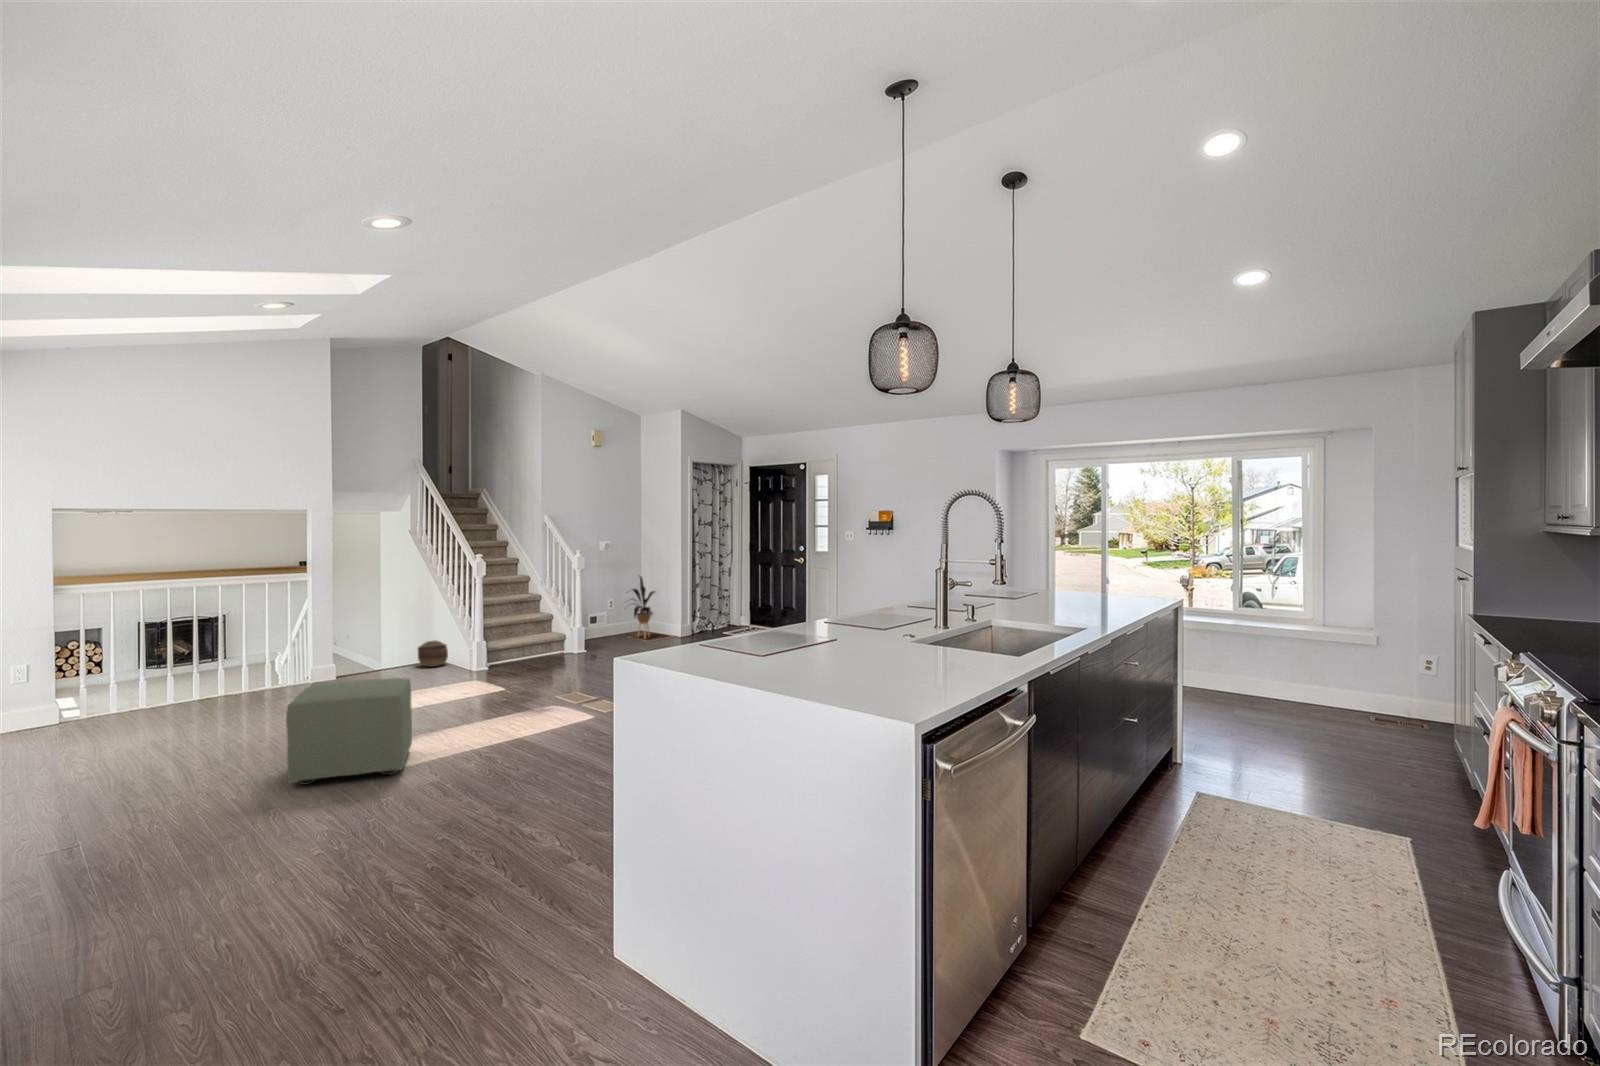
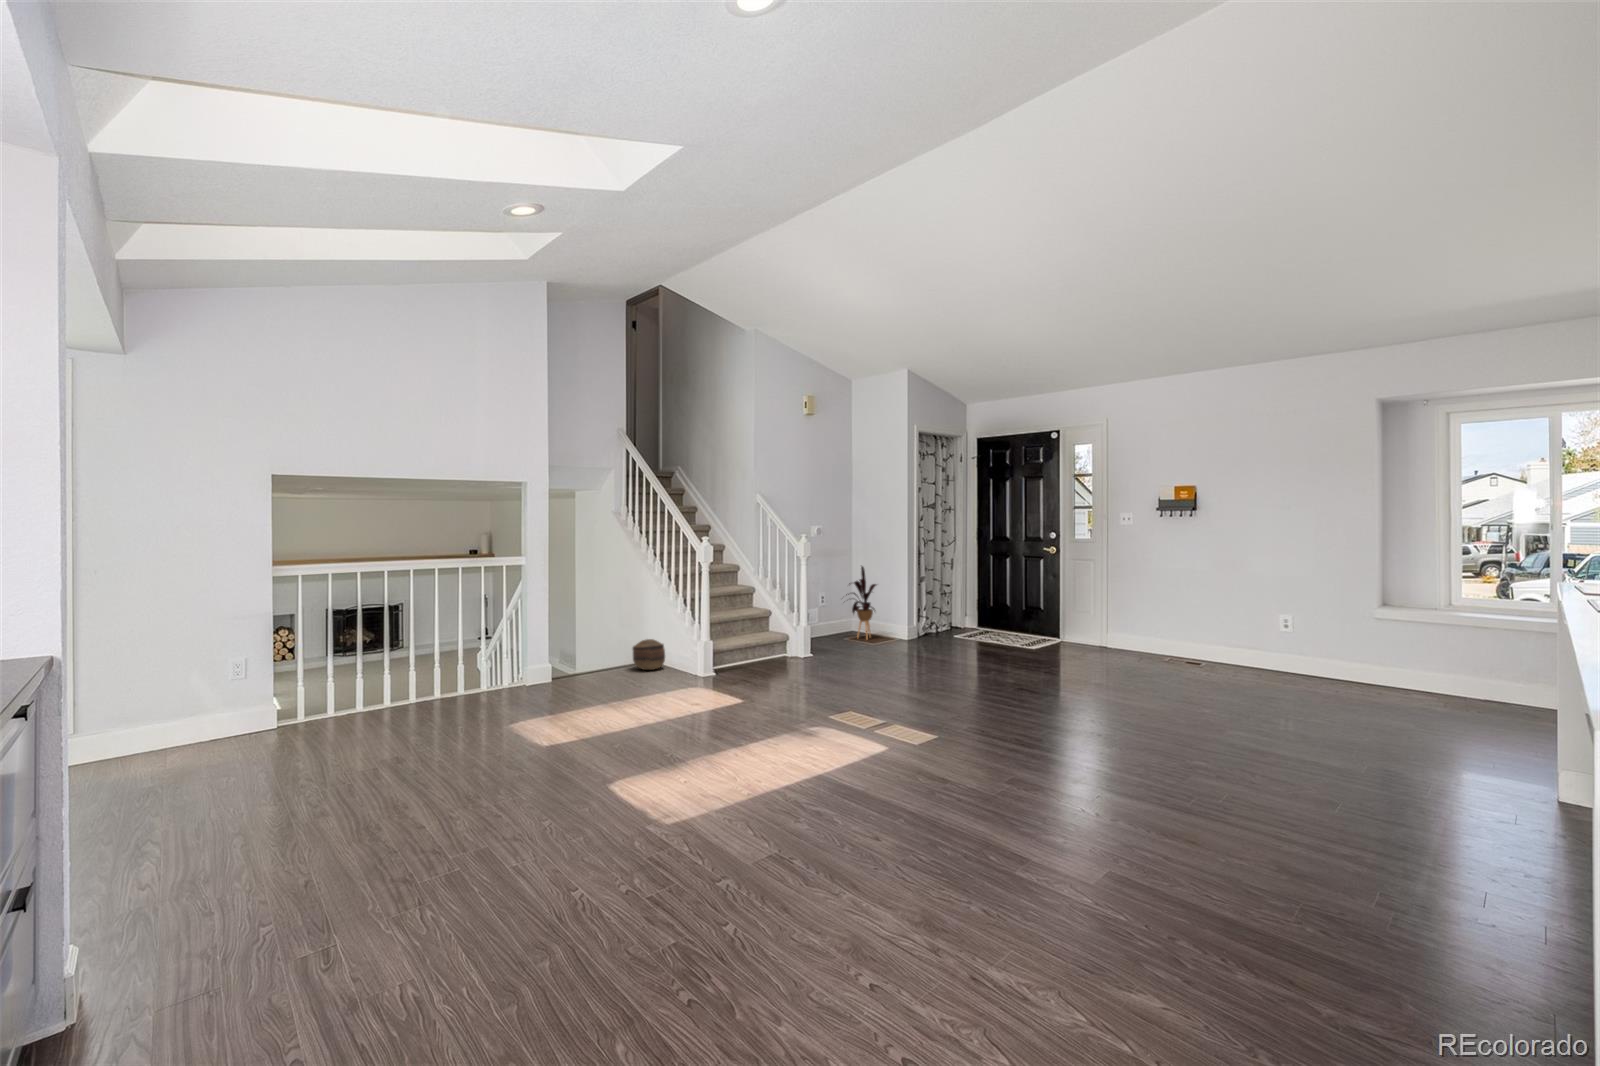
ottoman: present [286,678,412,785] -> none [571,700,719,855]

